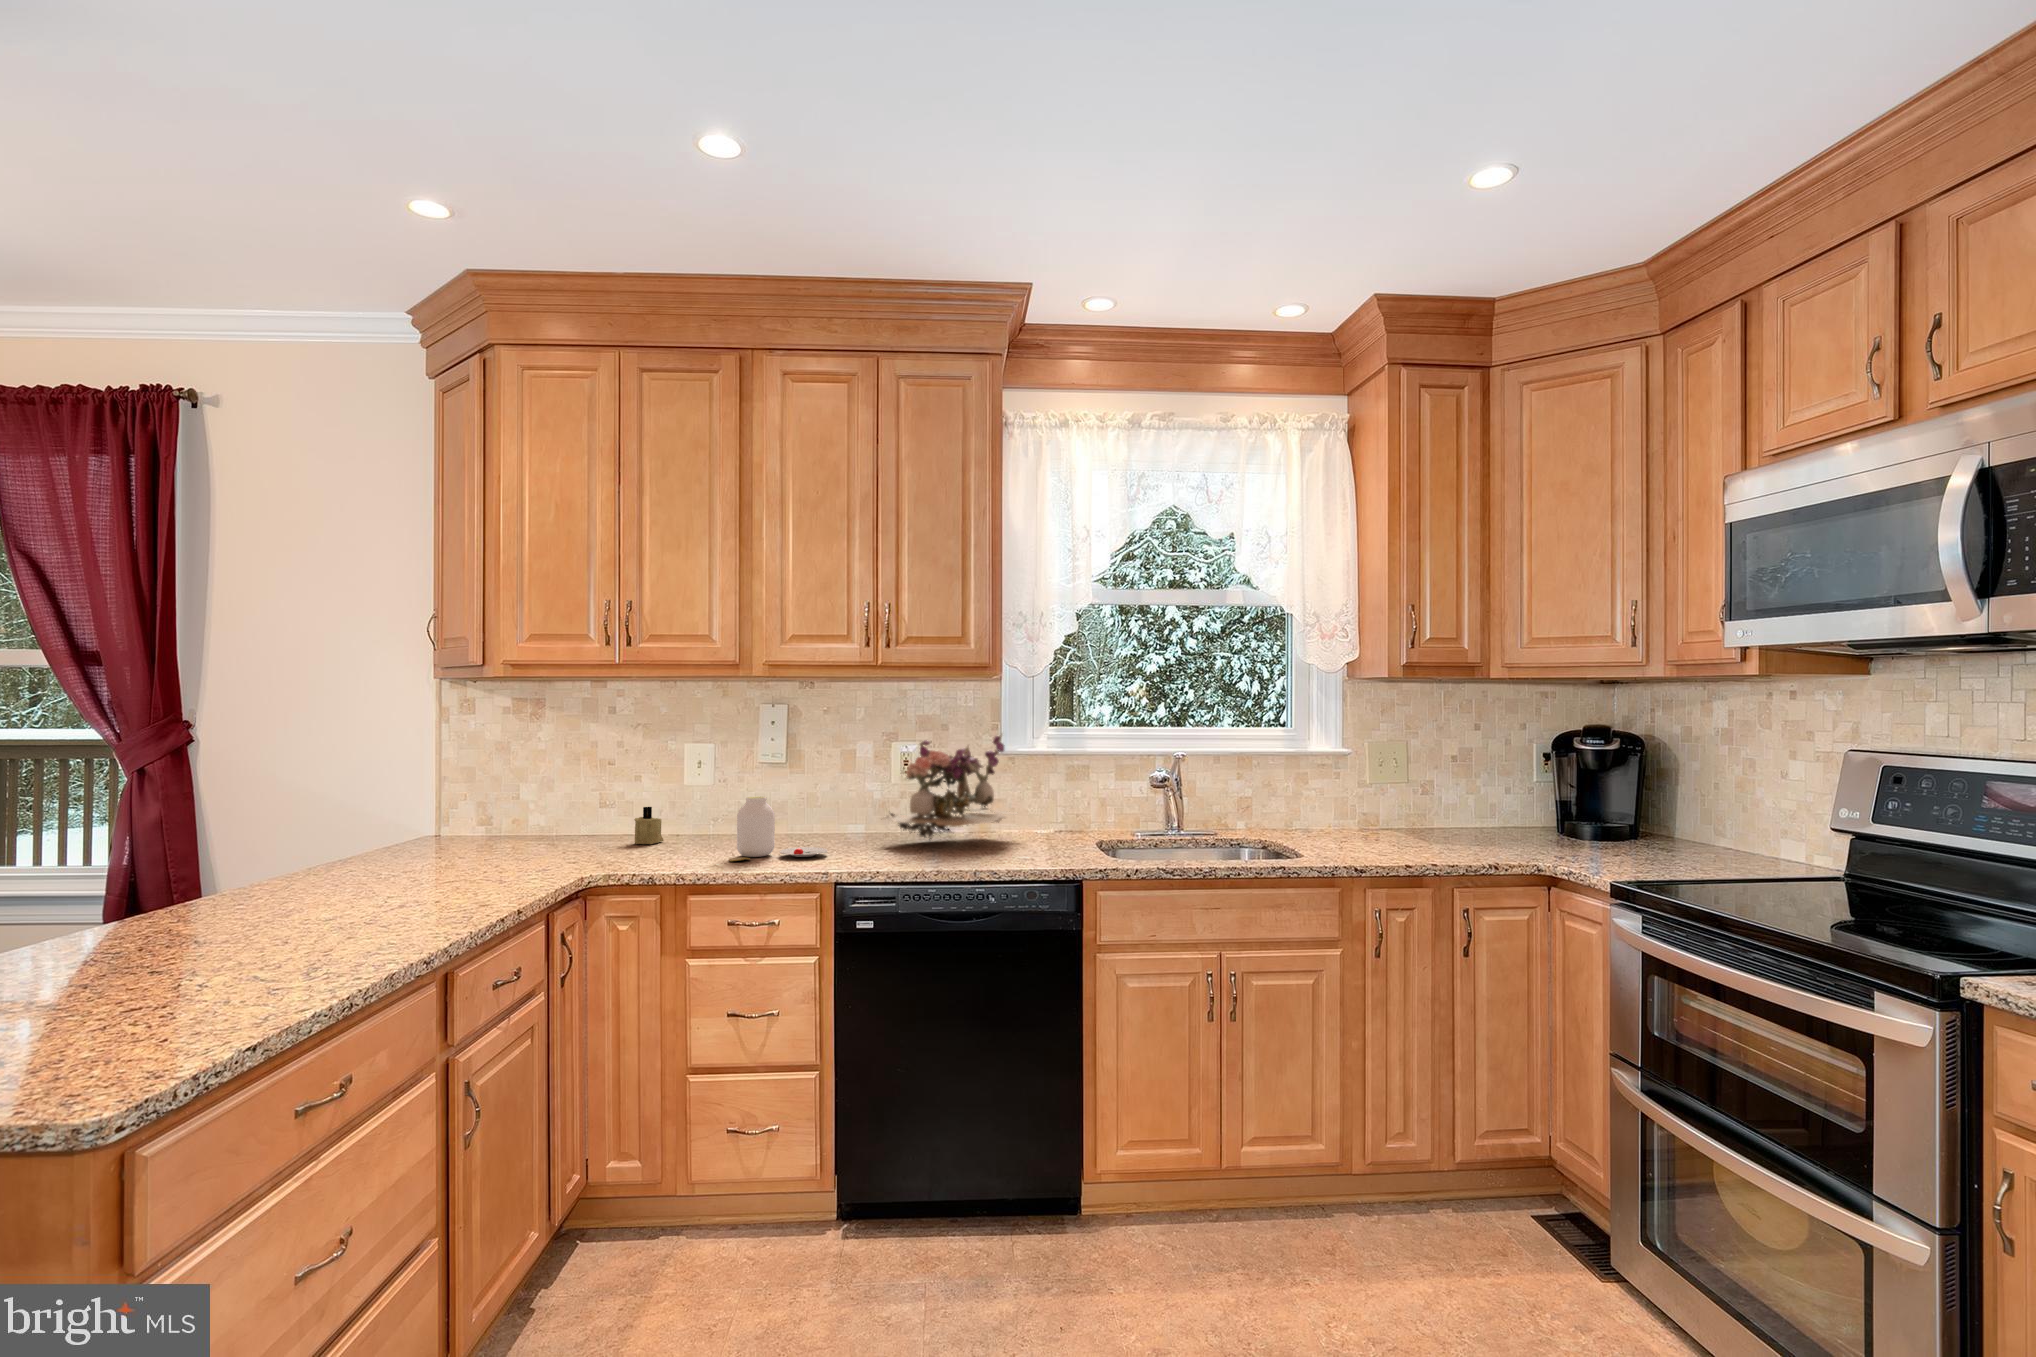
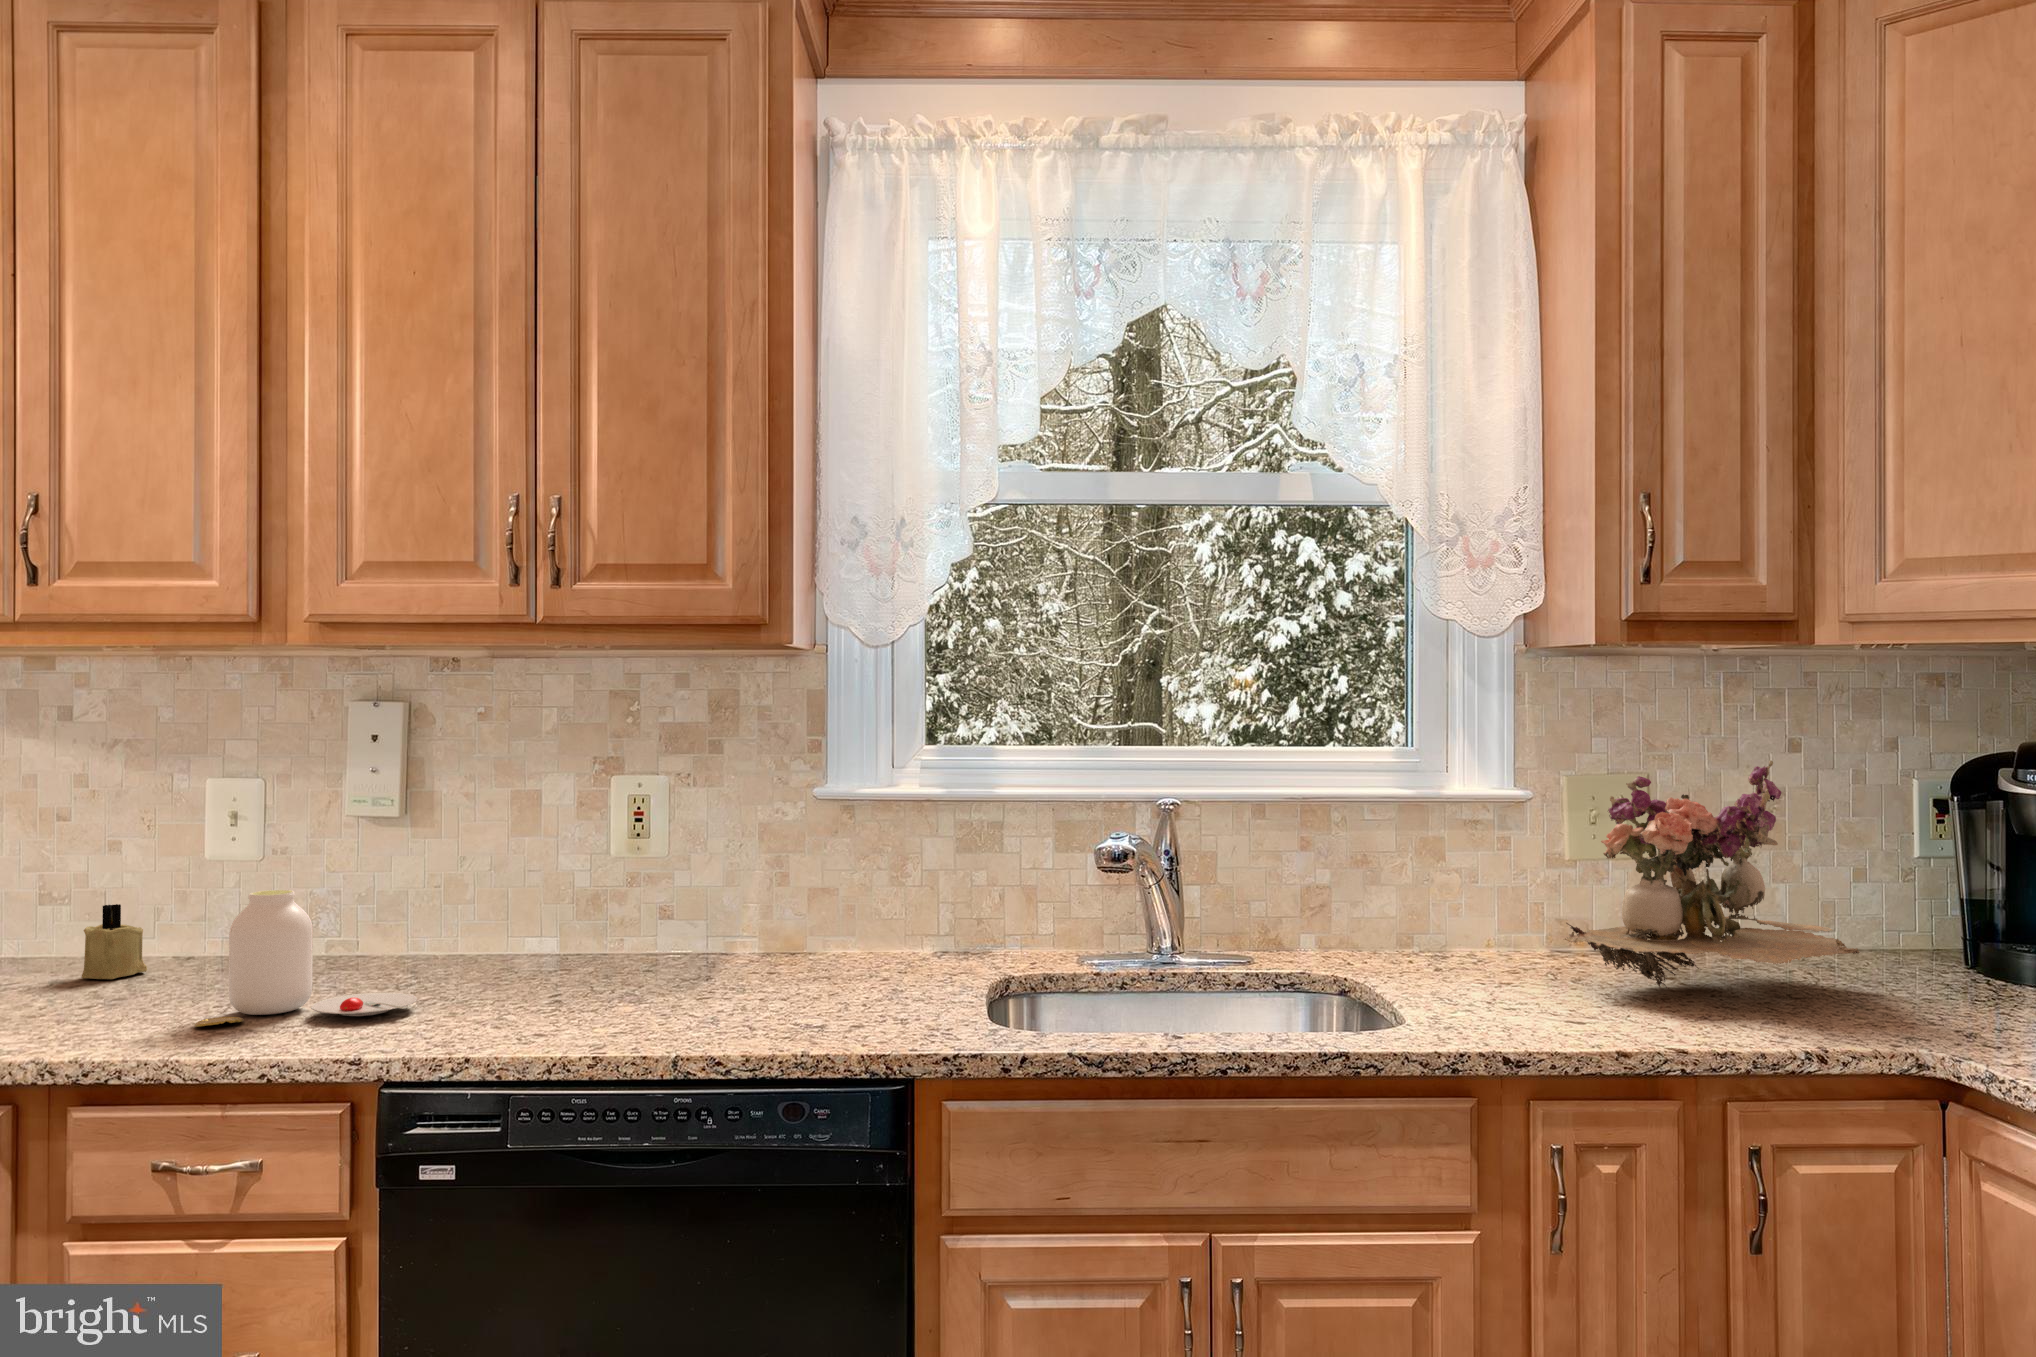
flower arrangement: present [881,735,1015,839] -> present [1564,760,1860,988]

